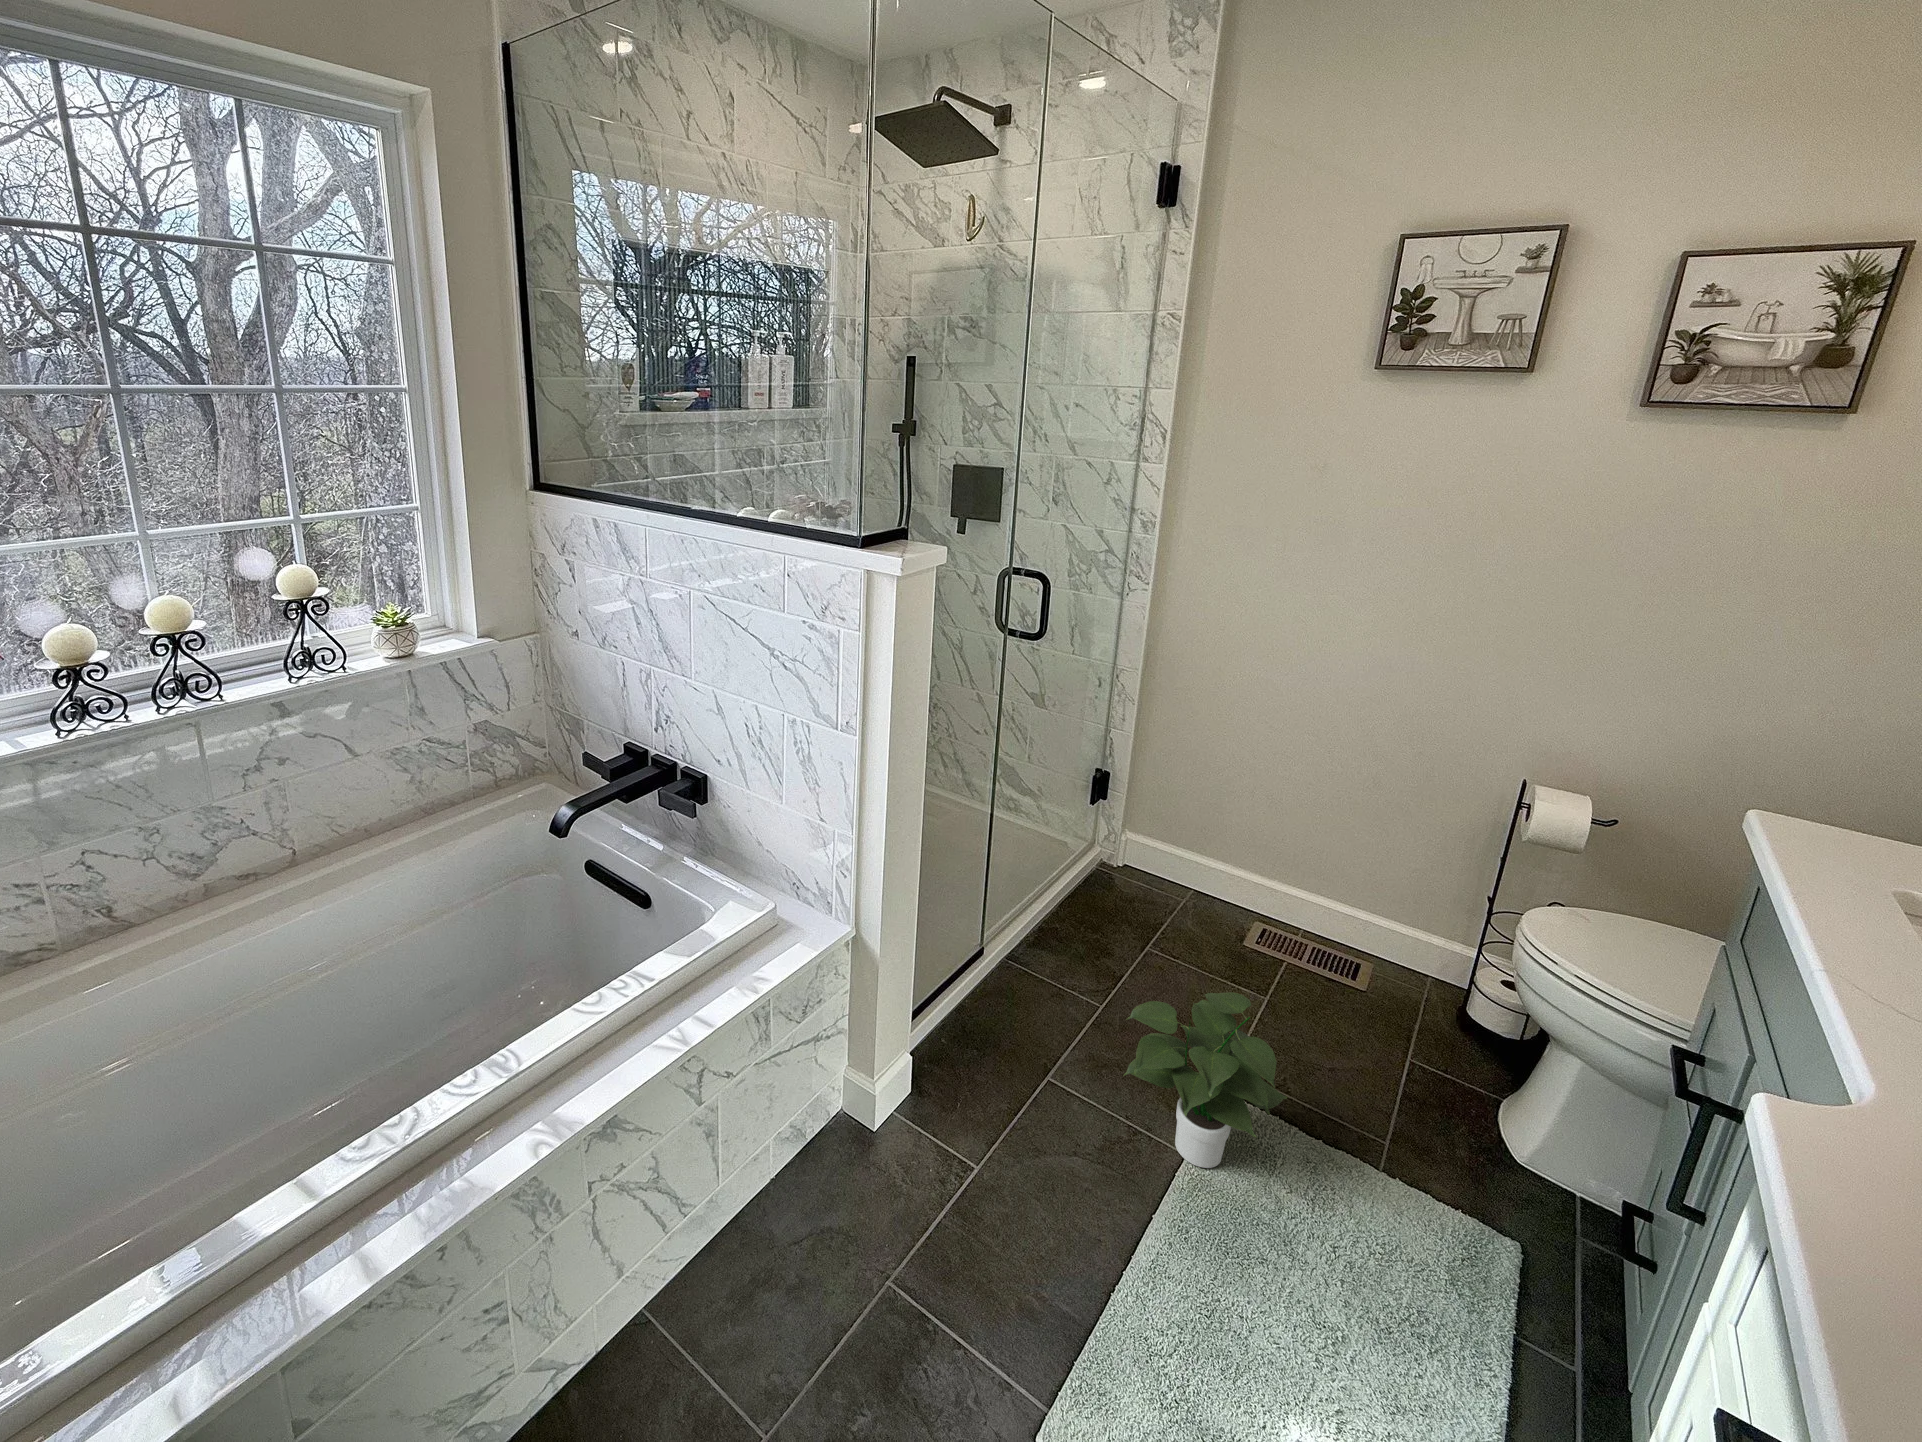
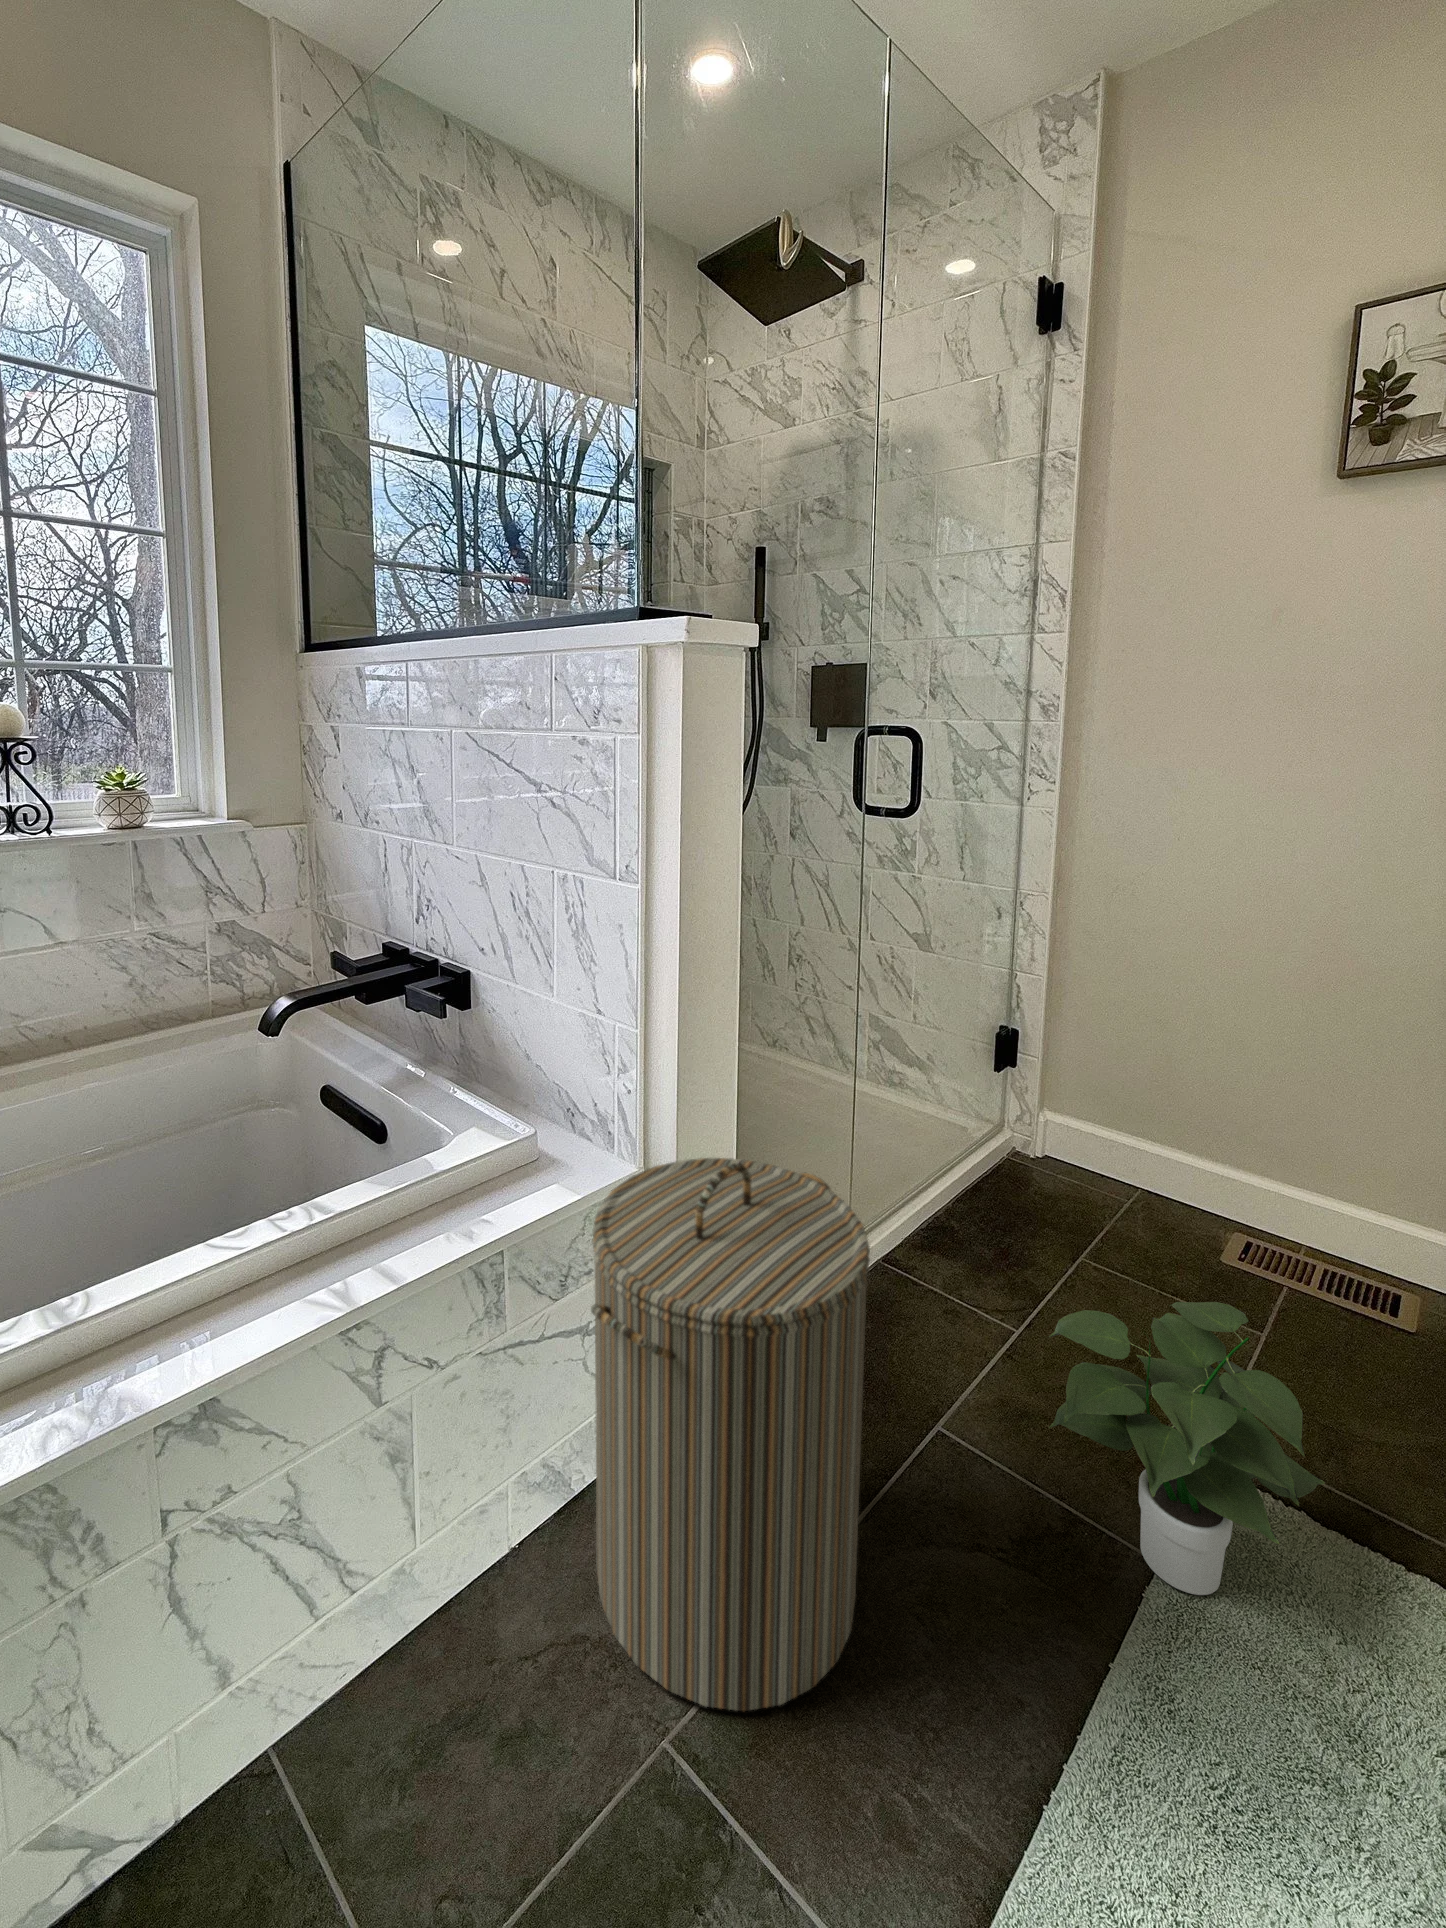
laundry hamper: none [830,917,1021,1260] -> present [591,1158,870,1711]

